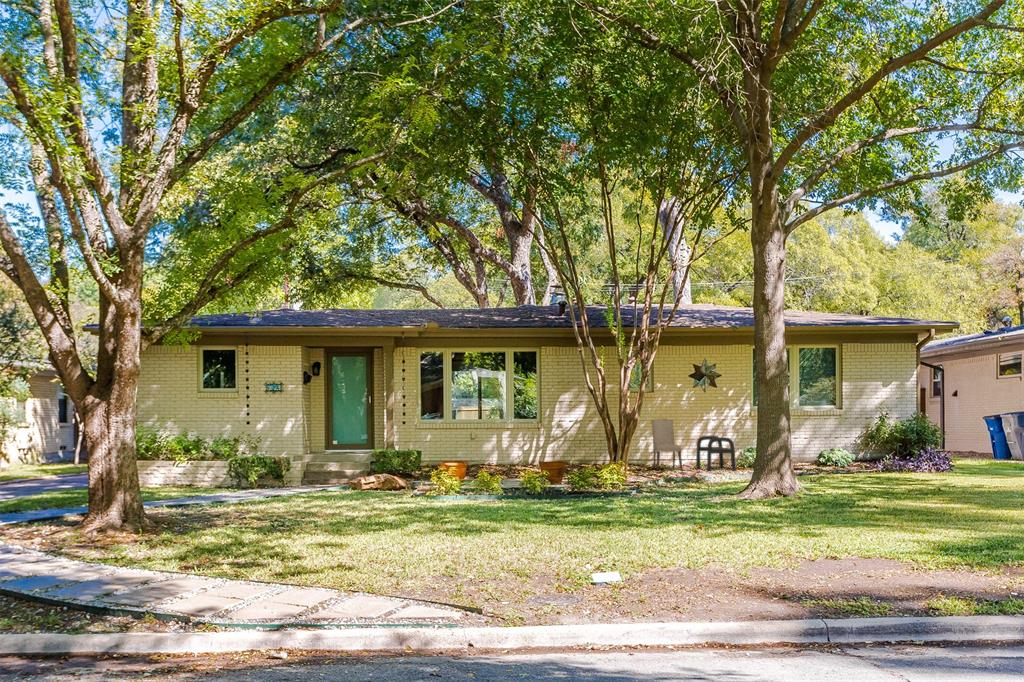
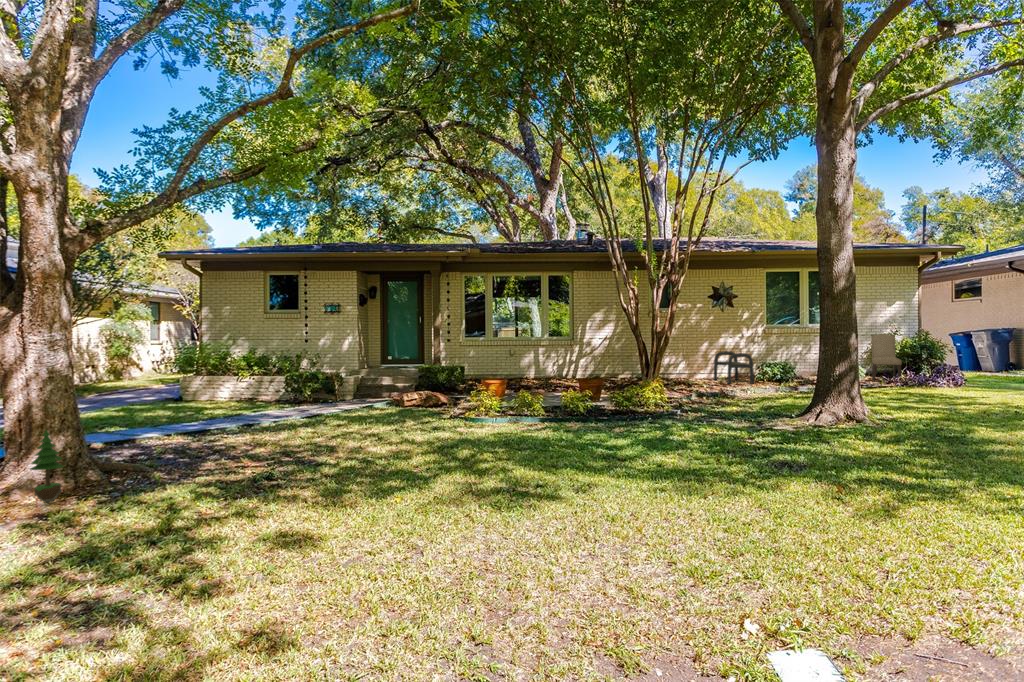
chair: present [652,418,682,470] -> present [872,333,902,382]
potted tree: none [114,485,136,542] -> present [30,430,64,503]

